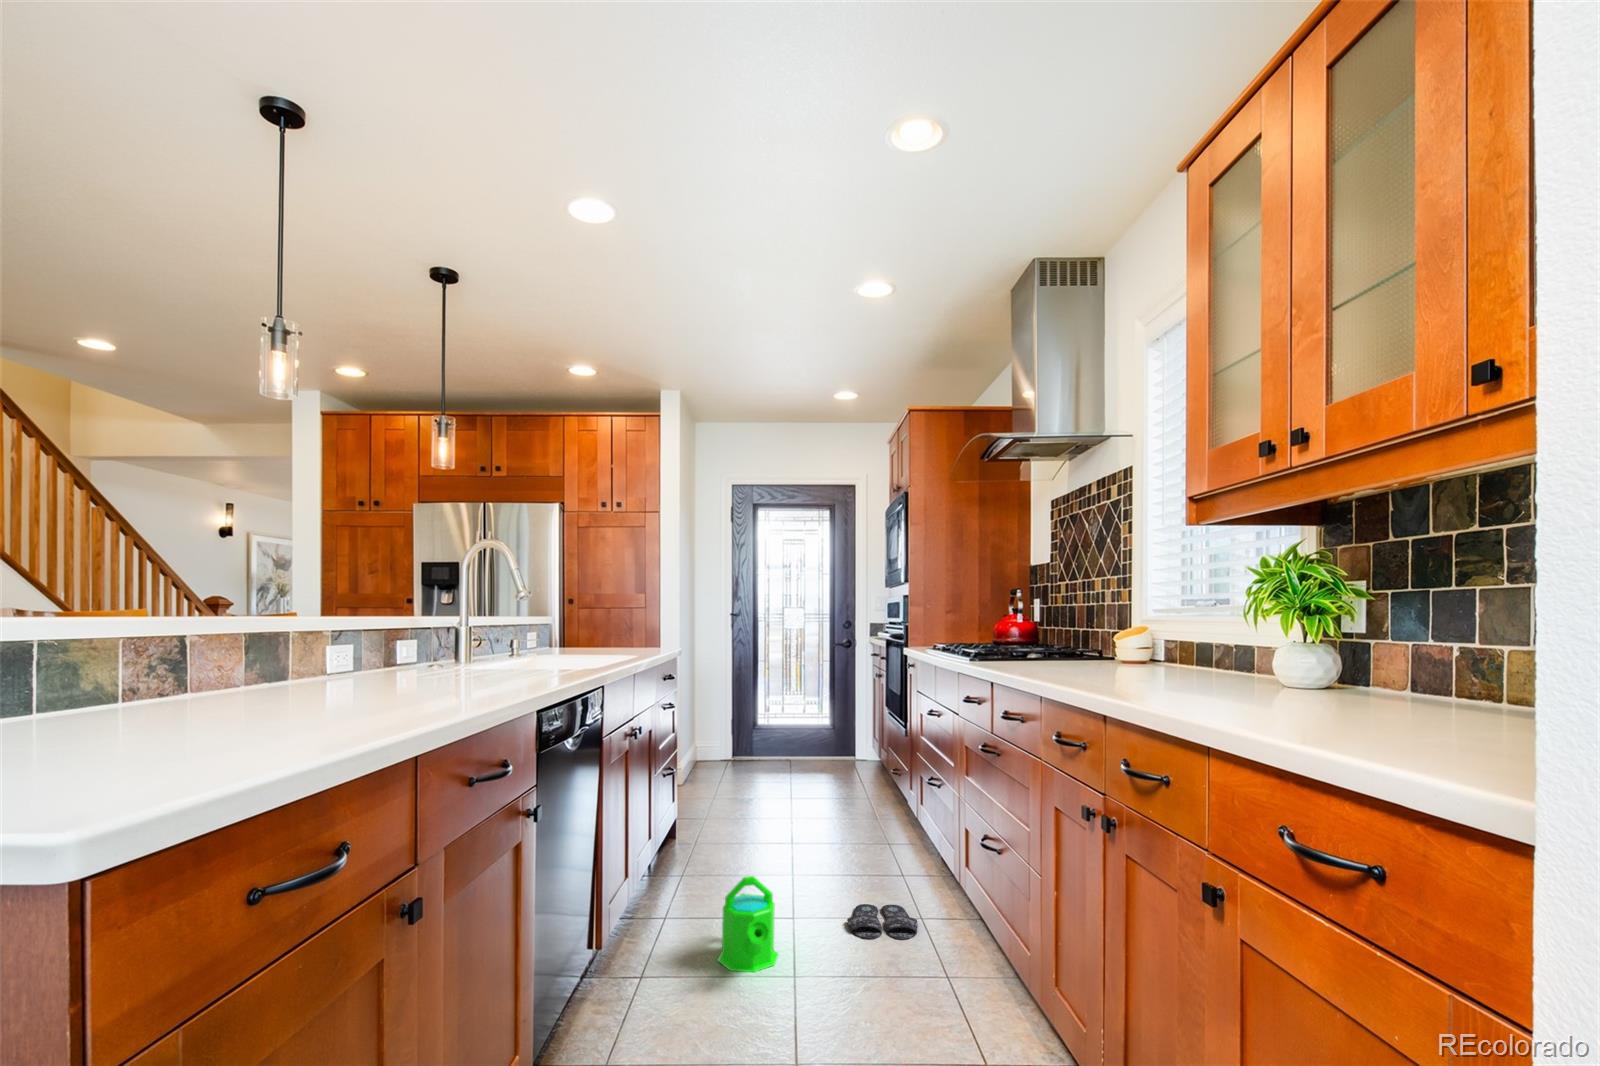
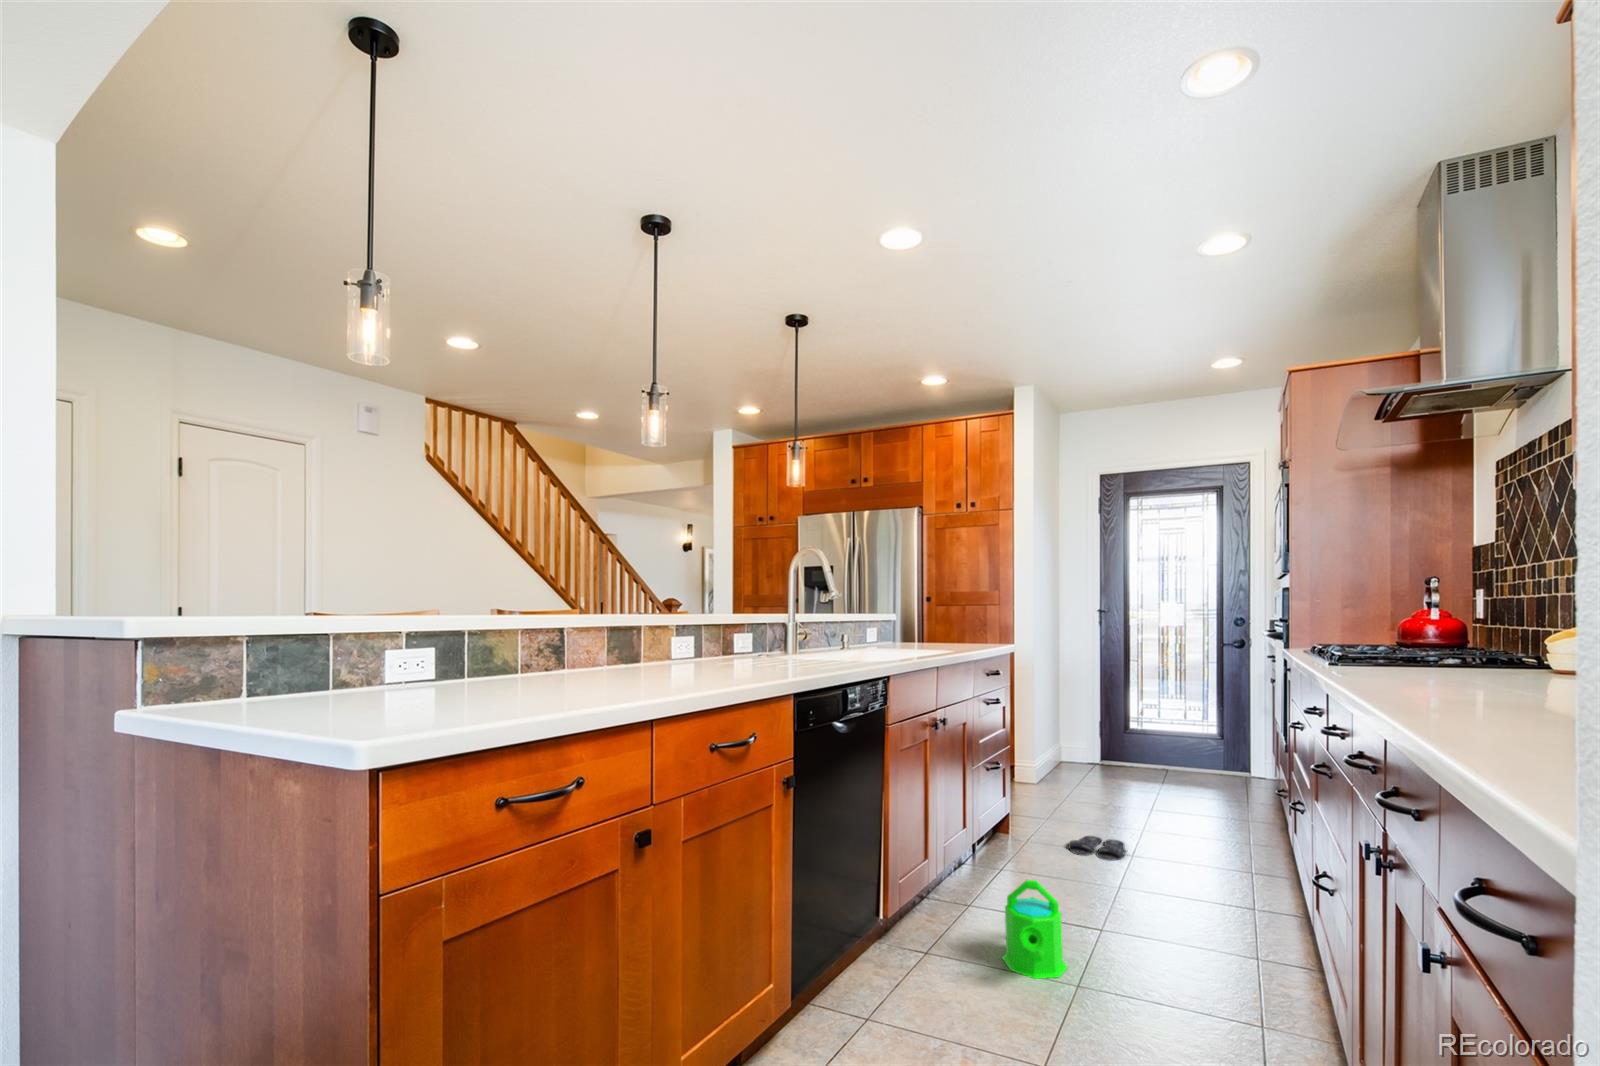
slippers: present [847,904,918,940] -> present [1068,836,1127,861]

